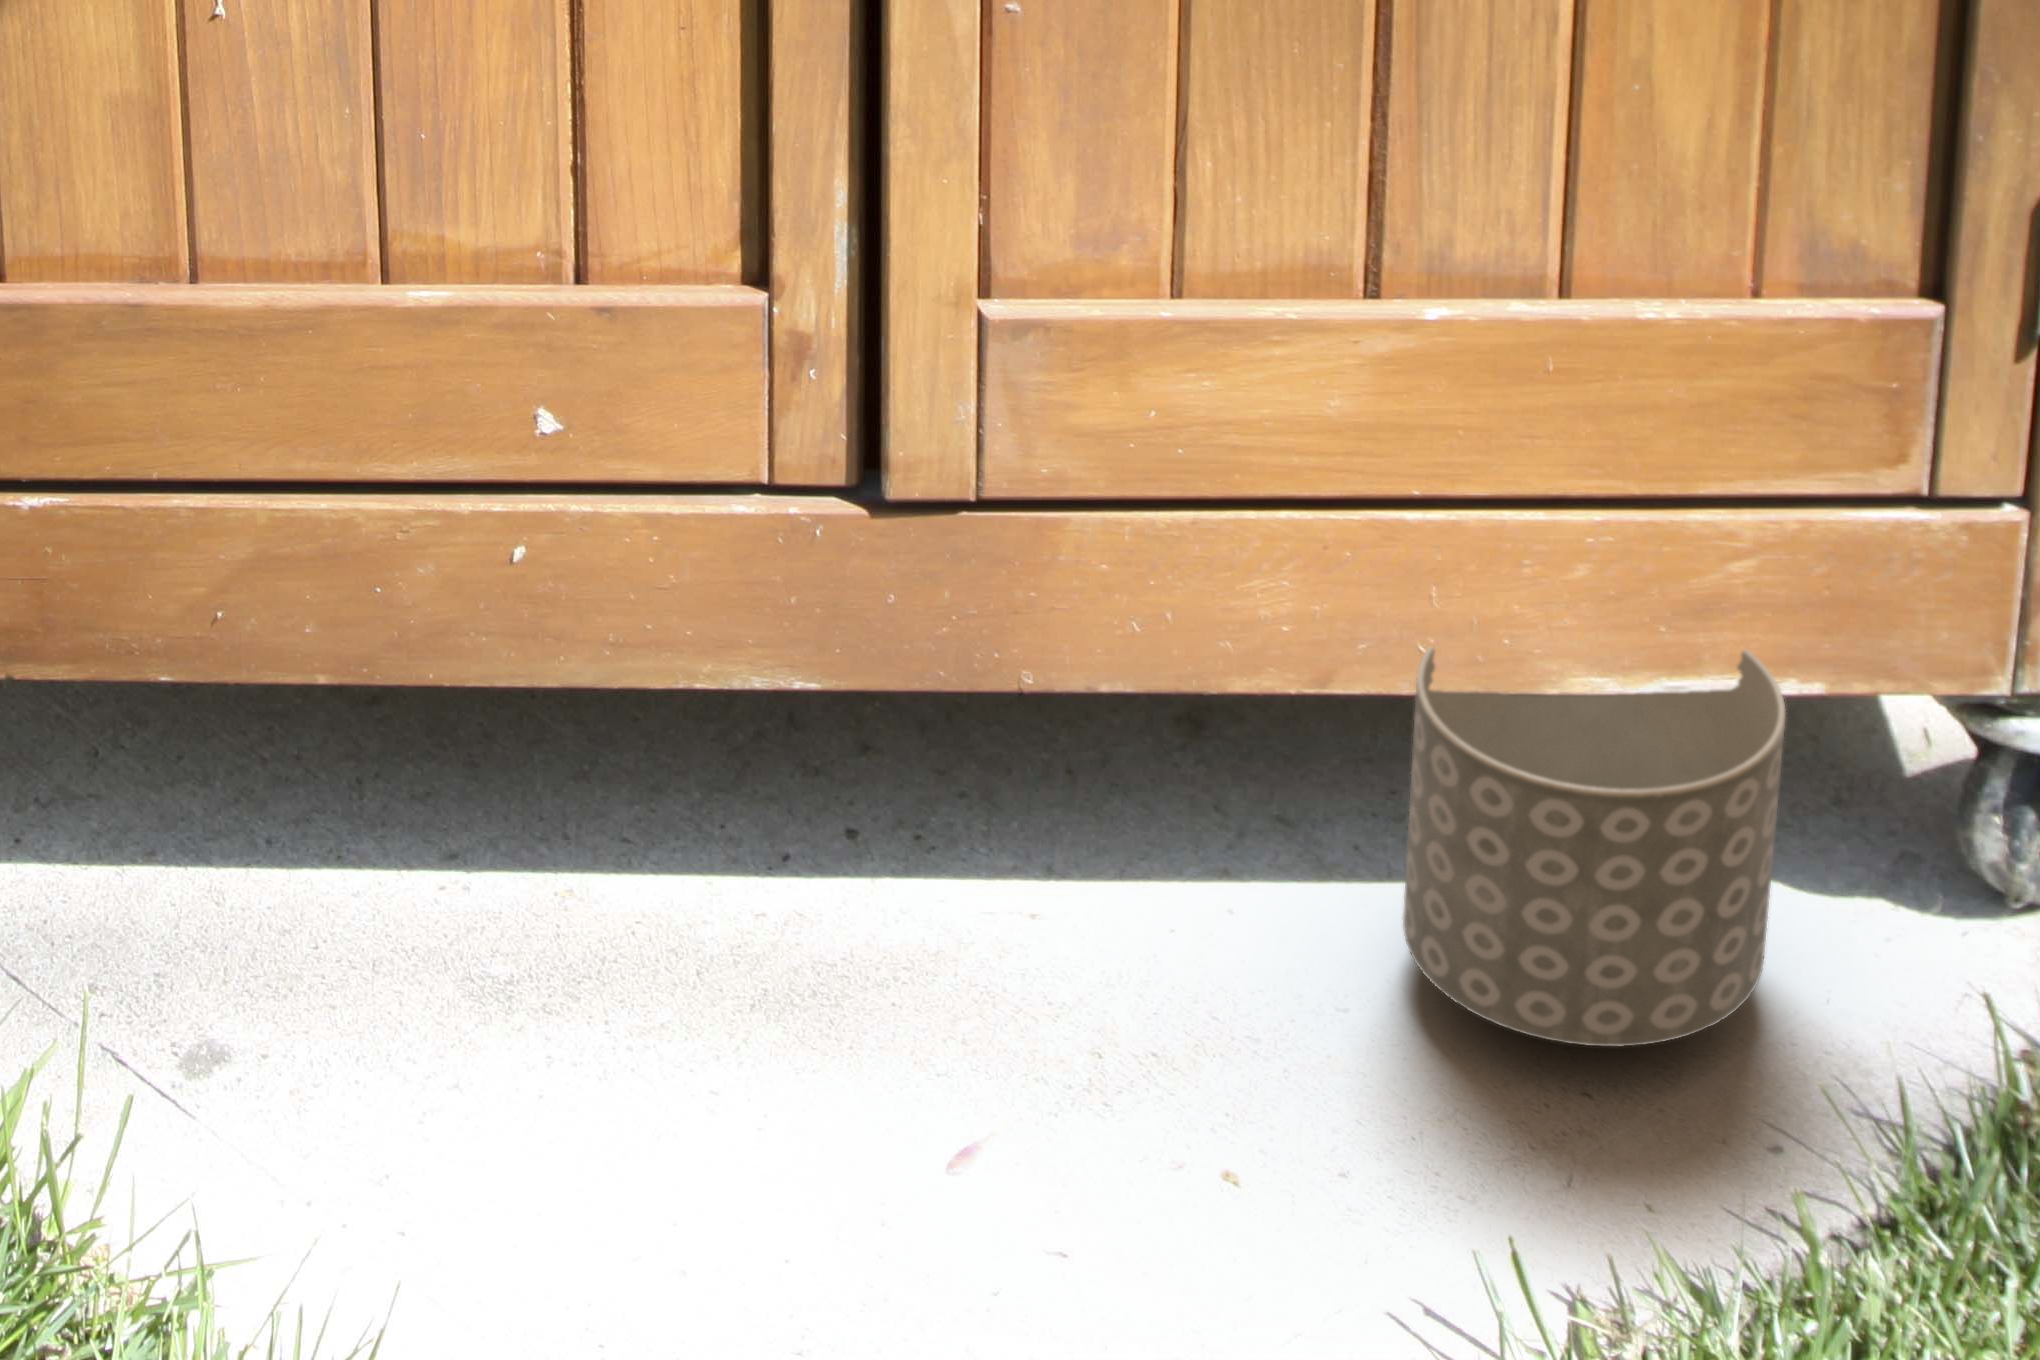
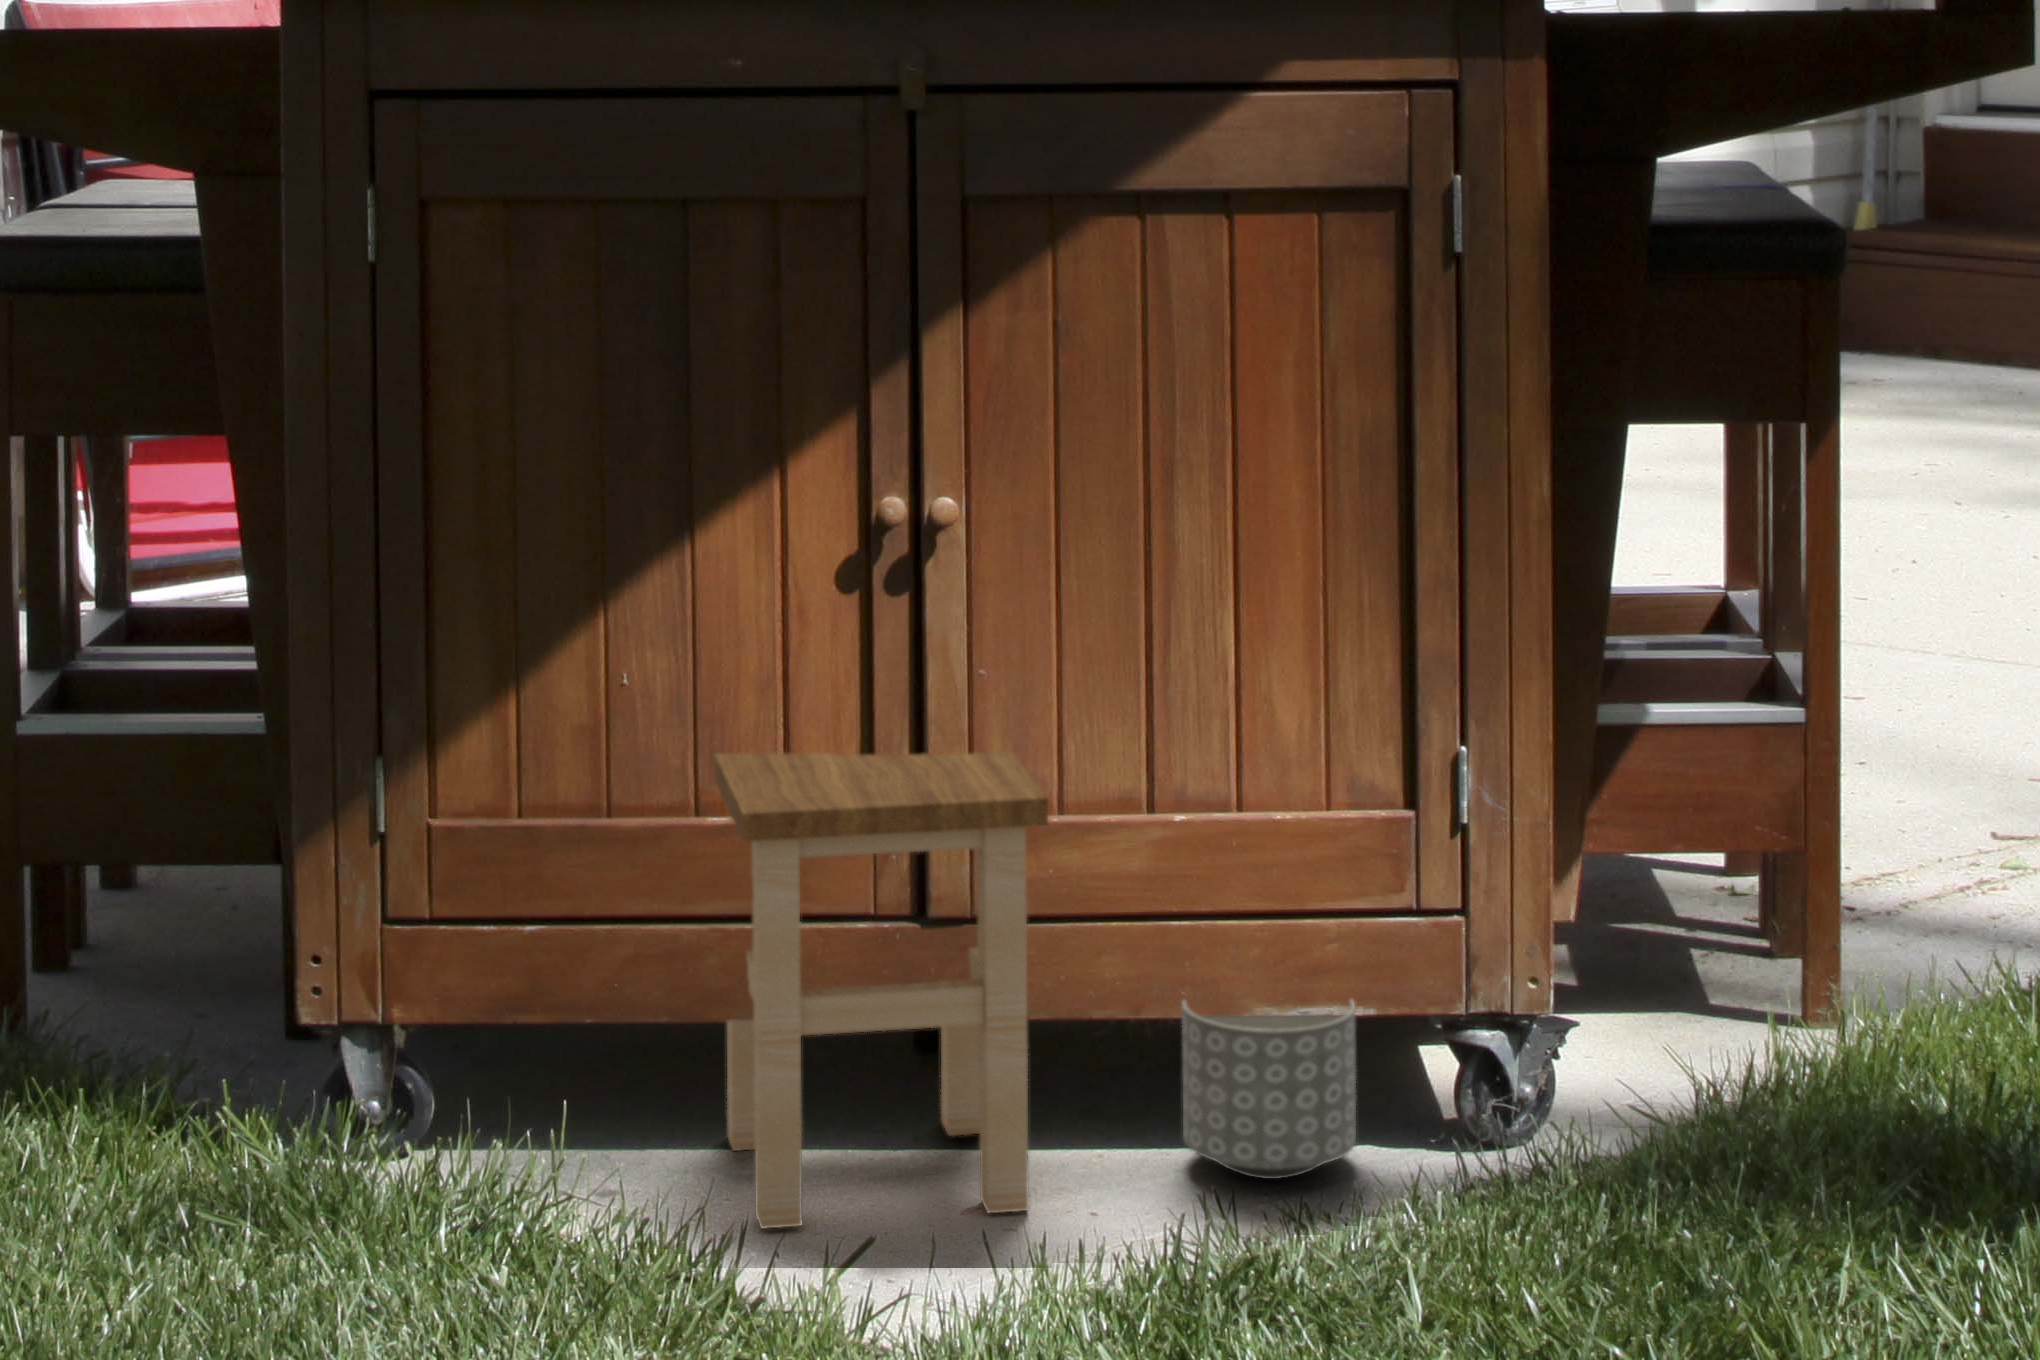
stool: none [418,72,1153,1179] -> present [714,752,1048,1228]

